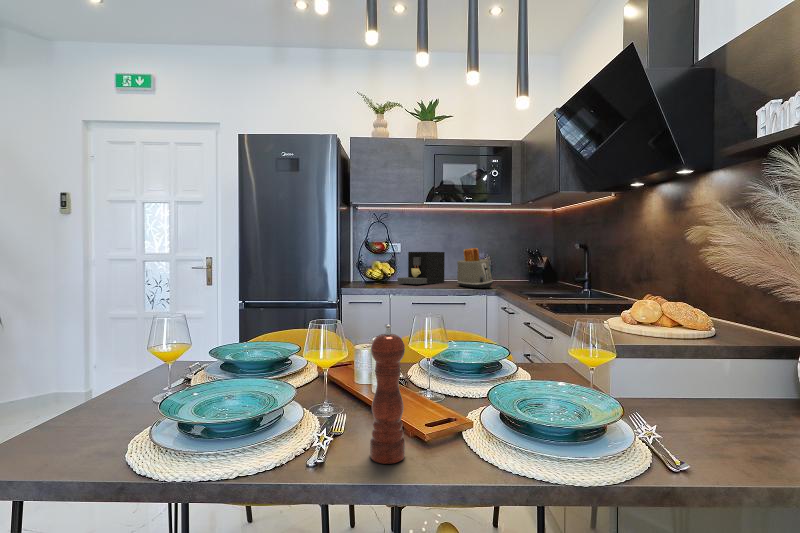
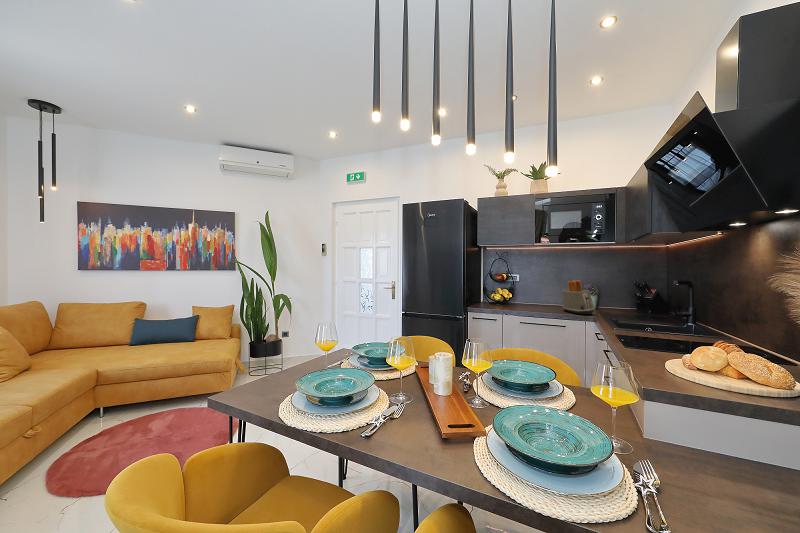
coffee maker: present [398,252,445,284] -> none [513,281,555,307]
pepper mill: present [370,324,405,464] -> none [394,351,419,446]

